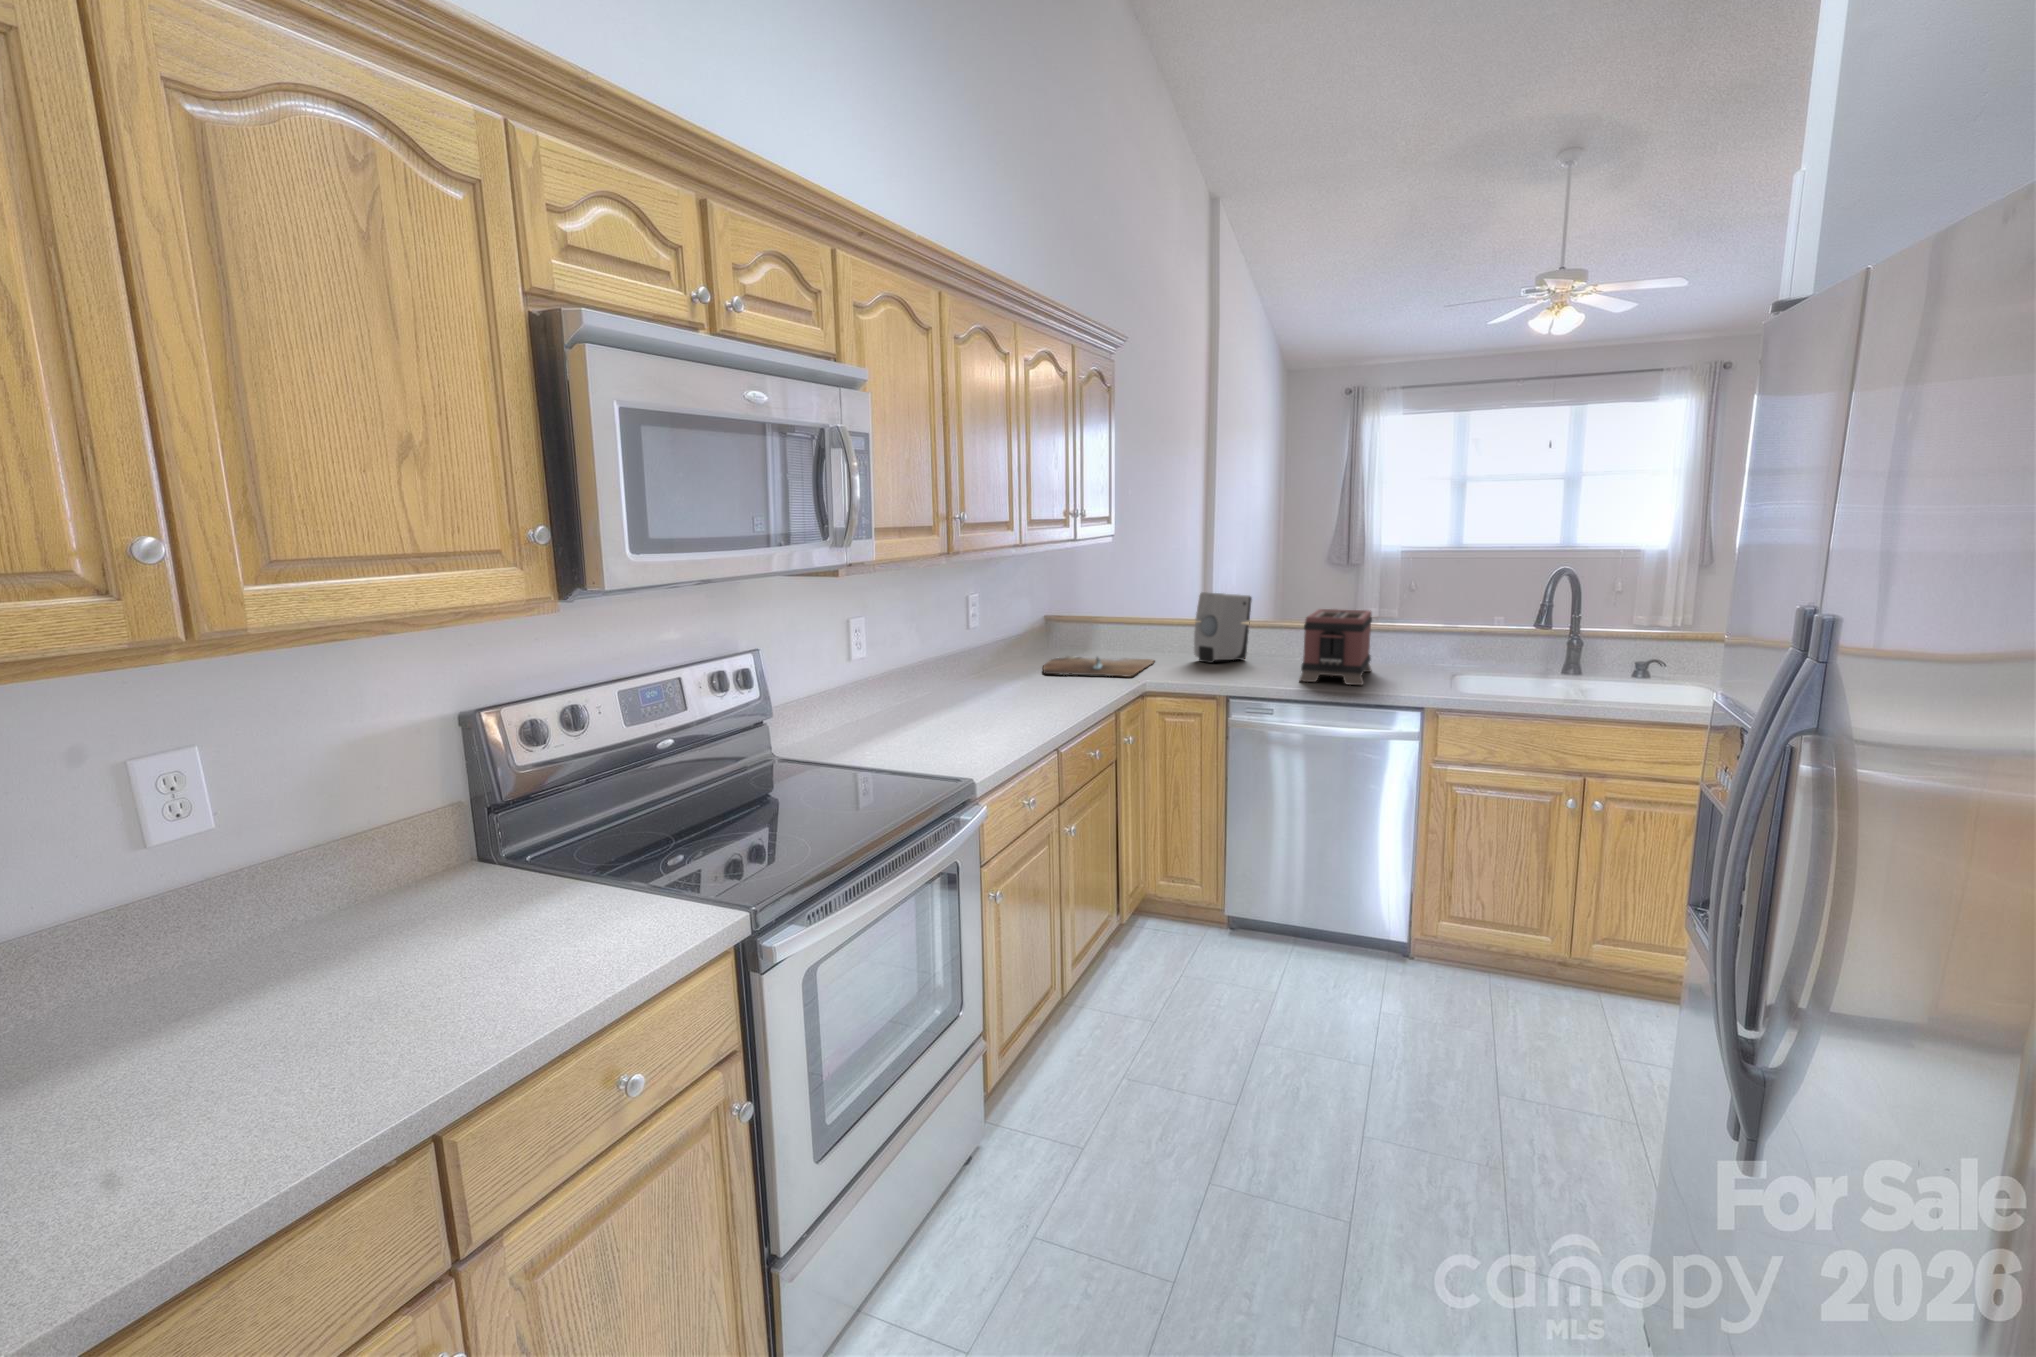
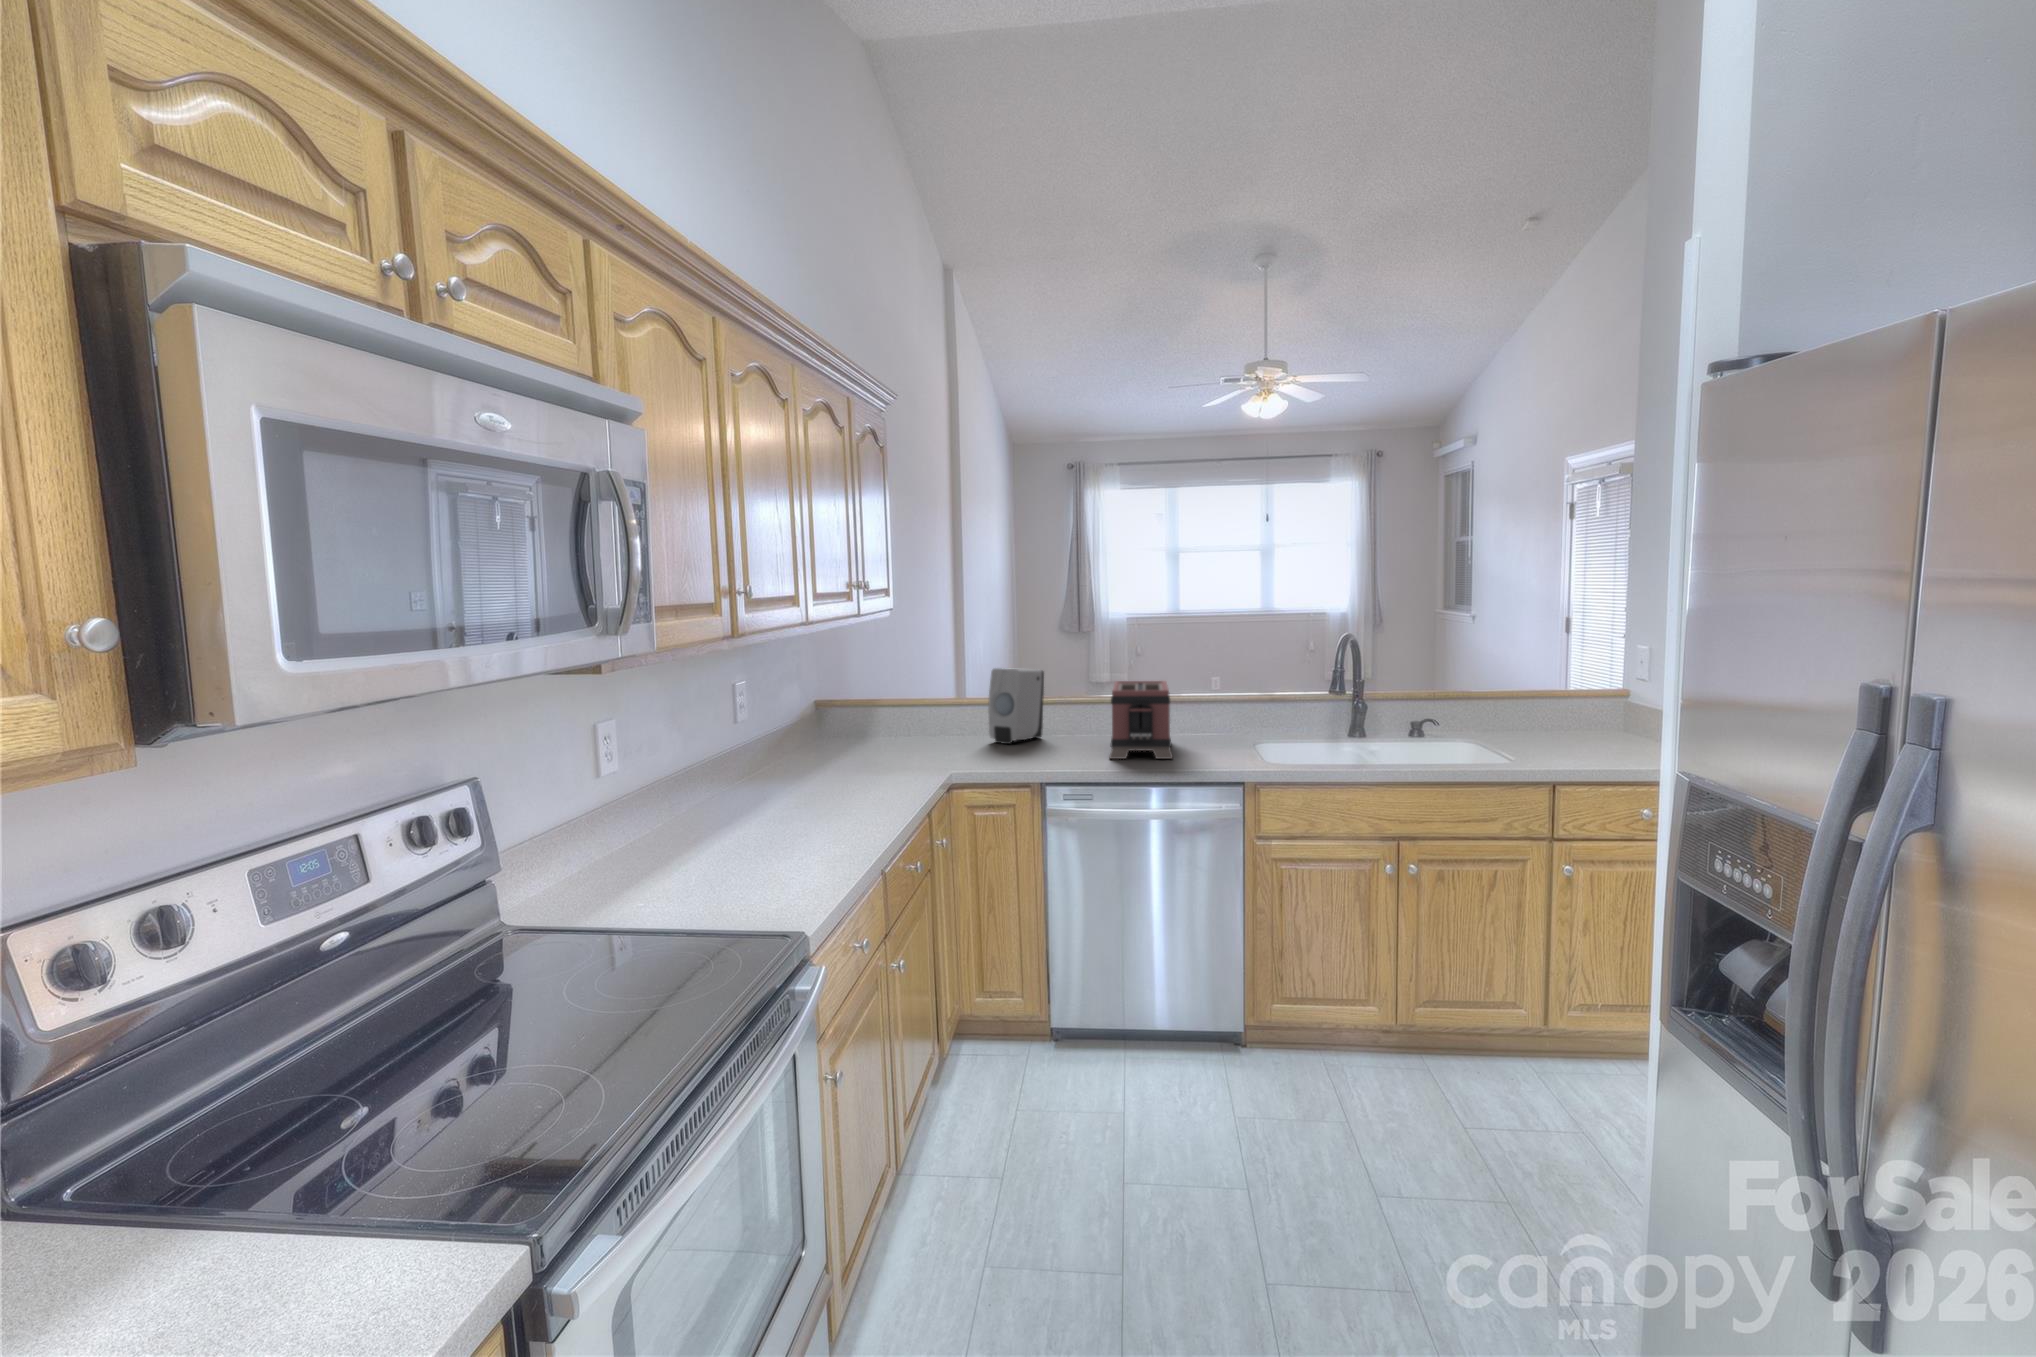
cutting board: present [1043,656,1154,677] -> none [825,744,949,771]

